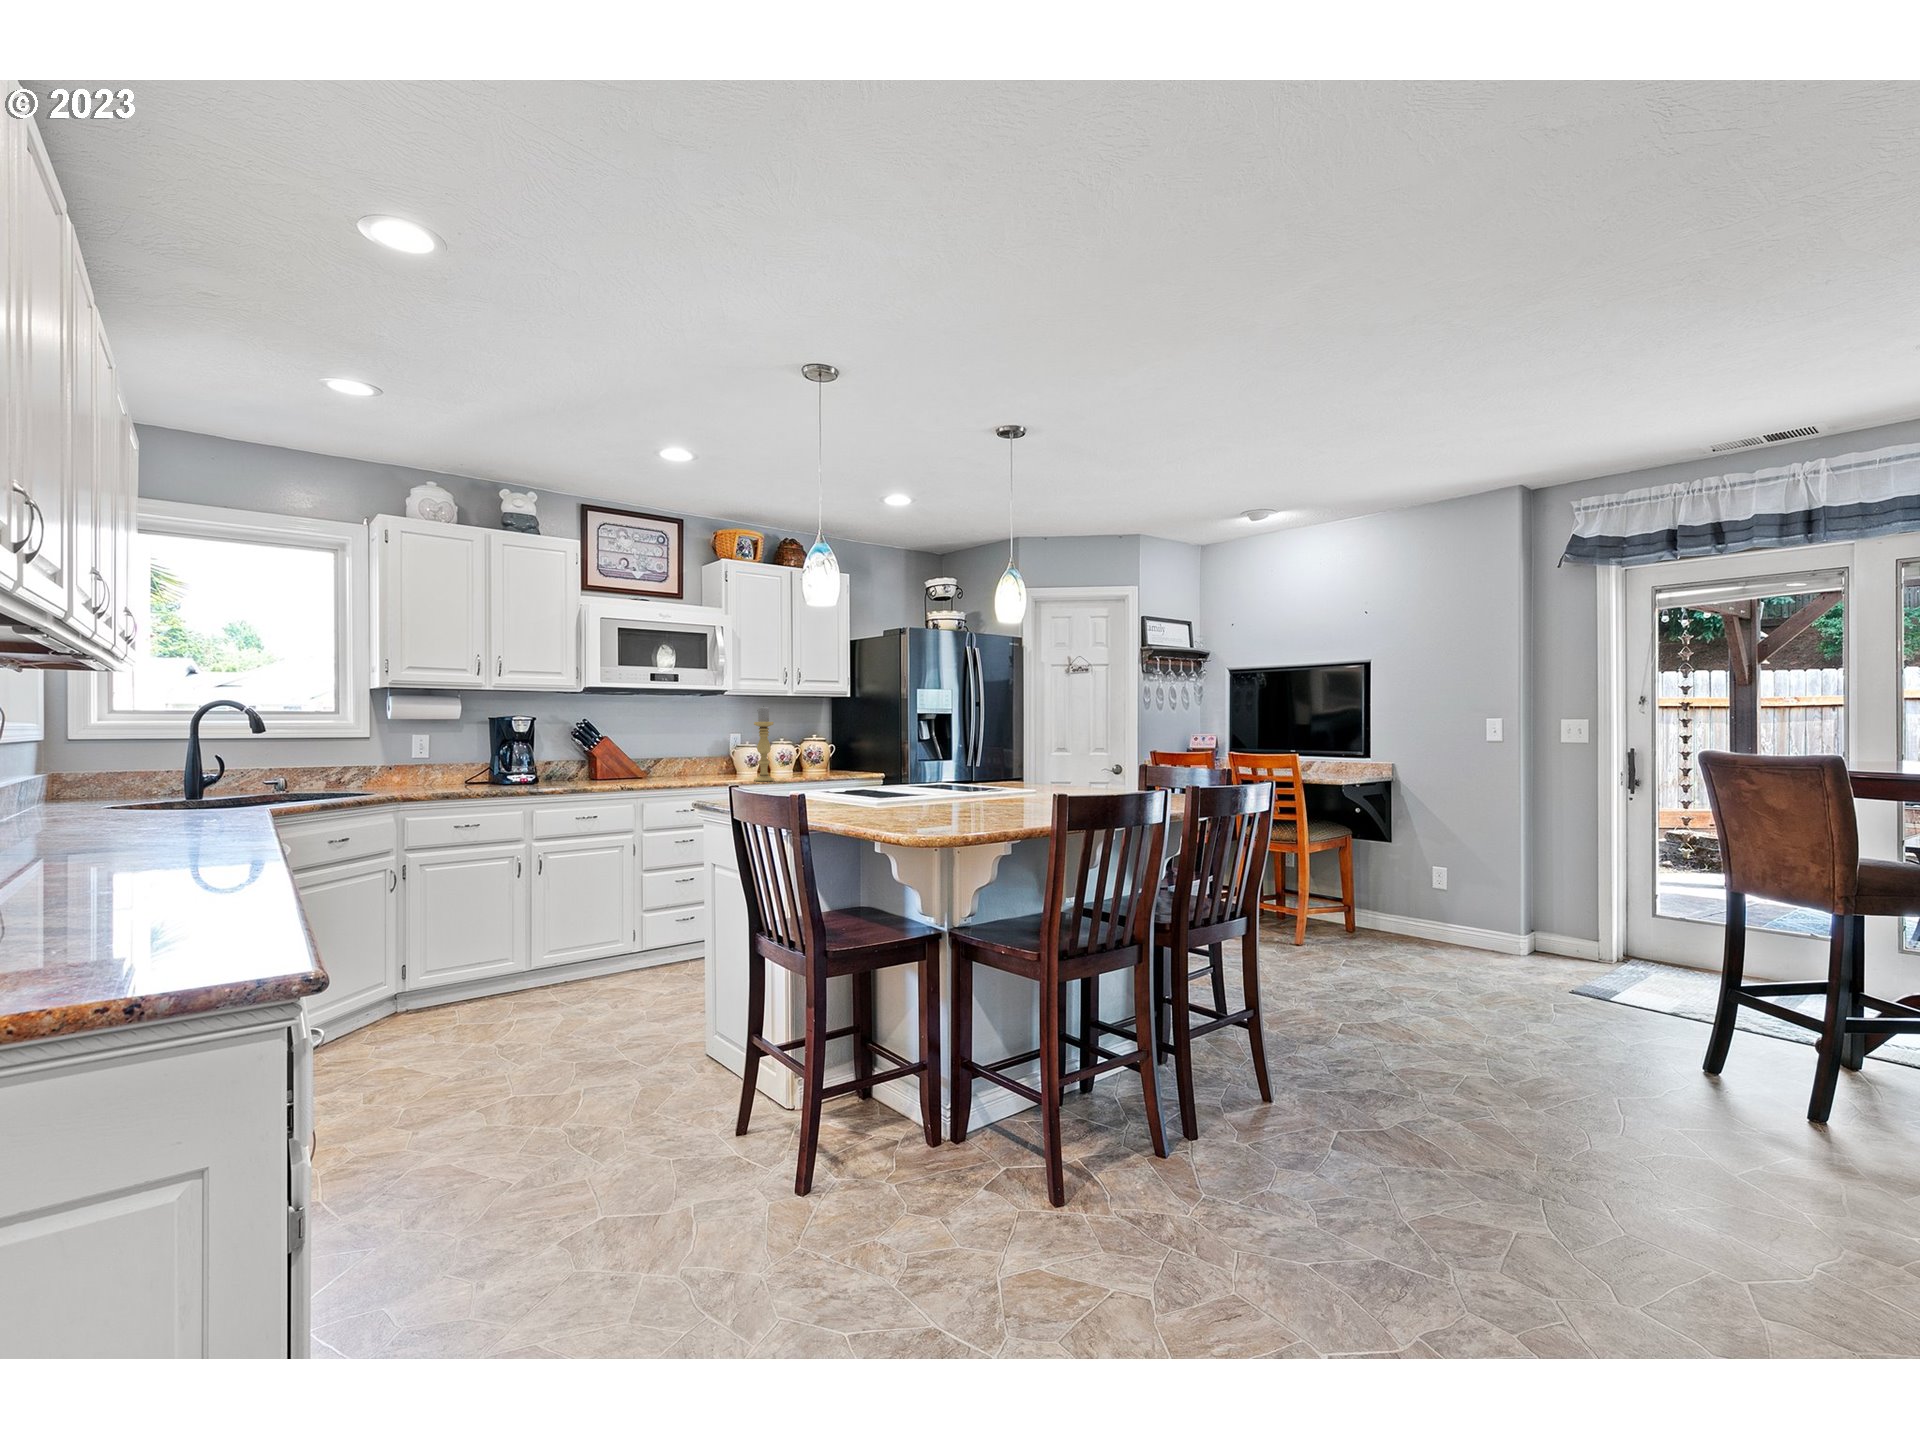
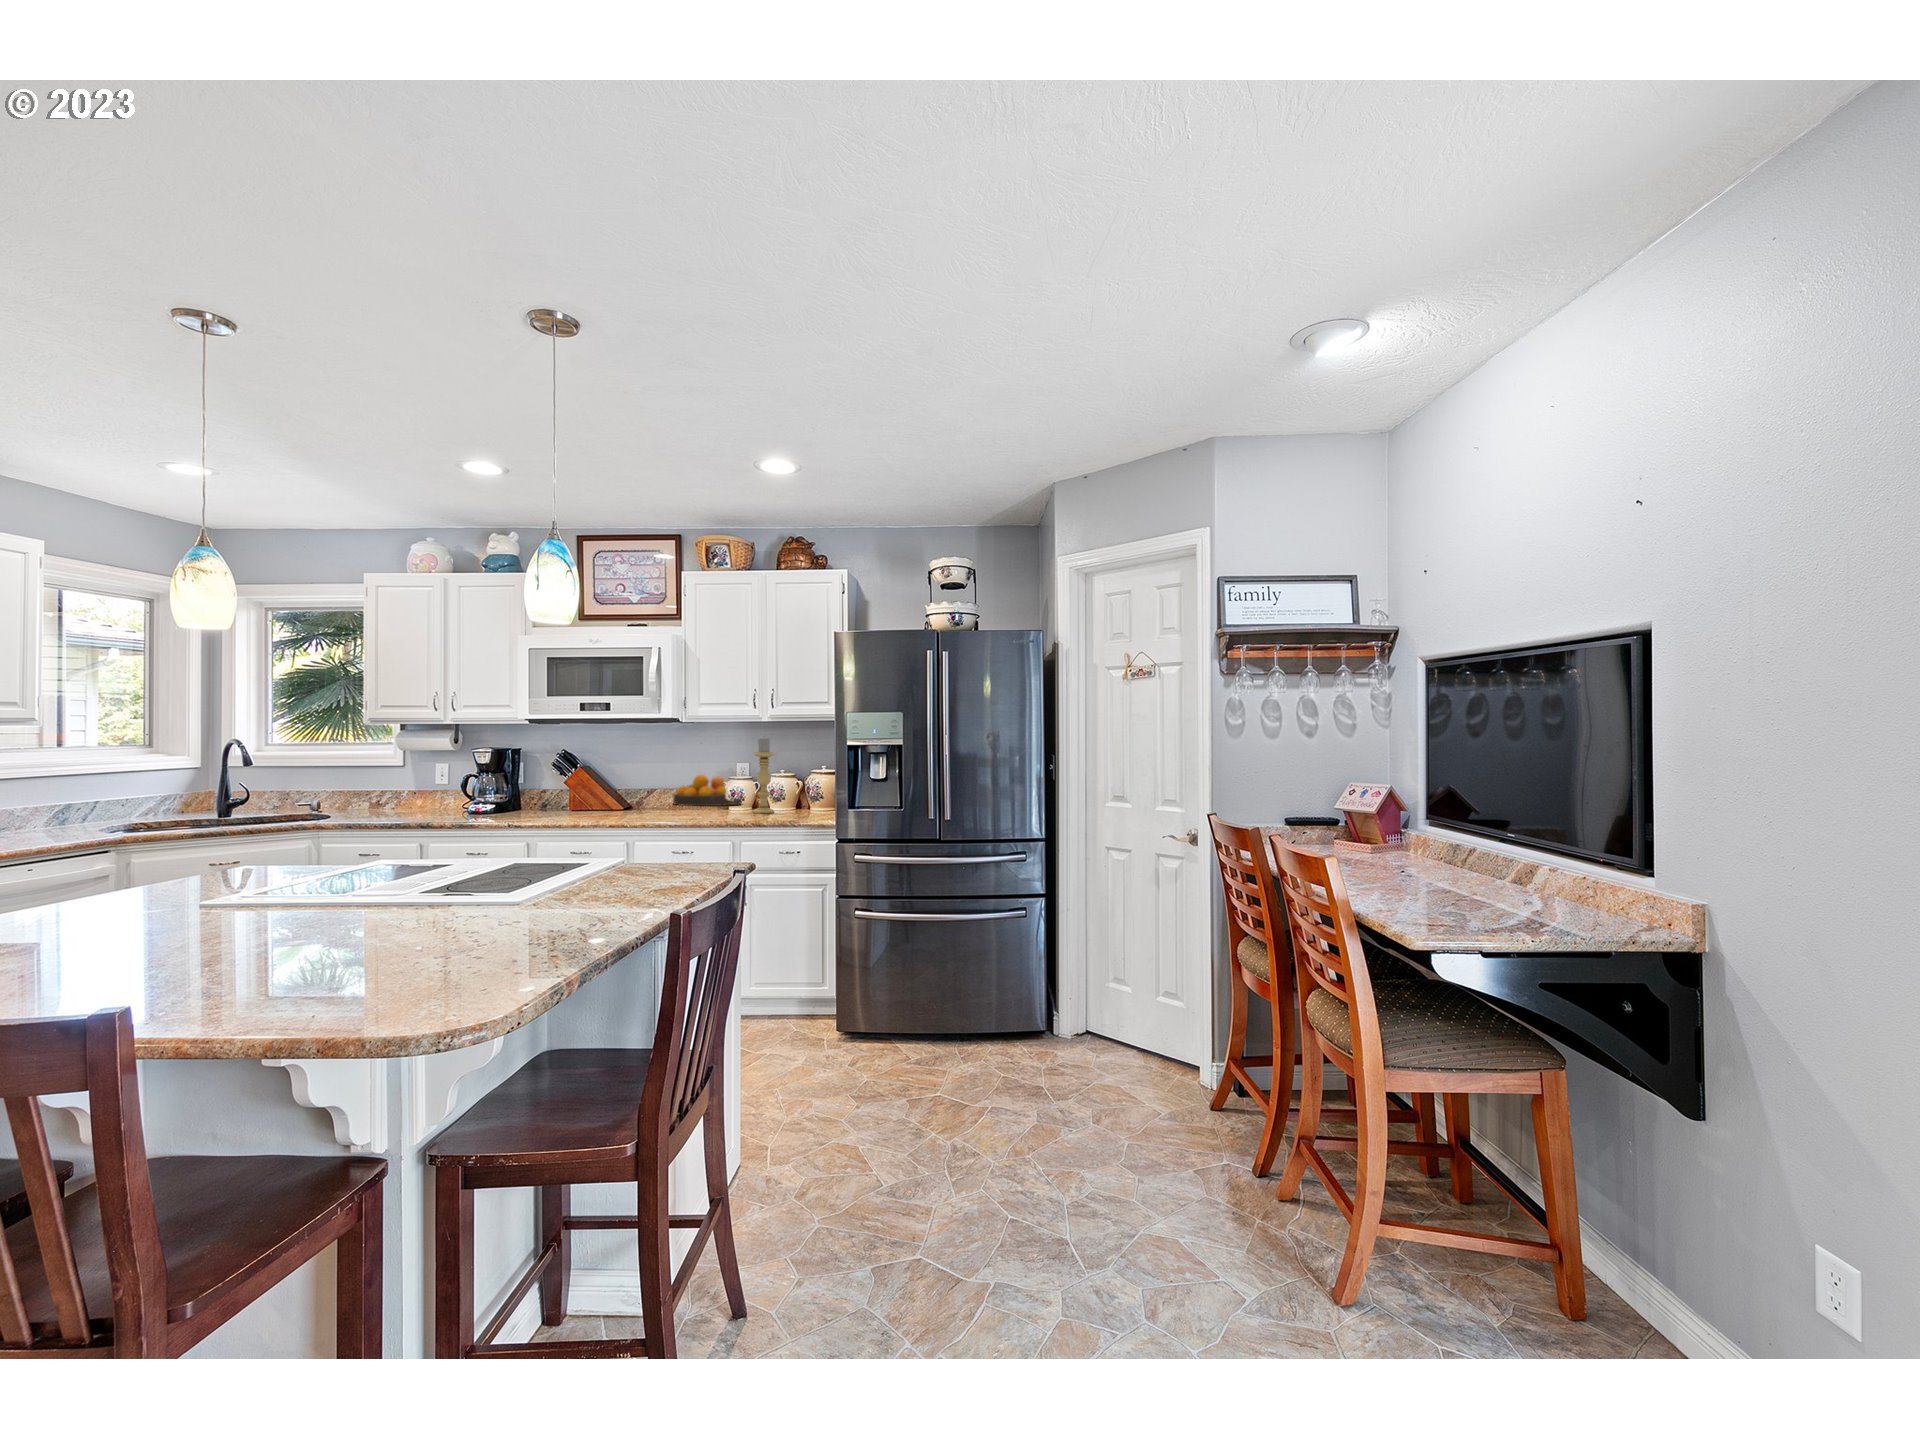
fruit bowl: none [679,746,747,777] -> present [673,775,742,806]

